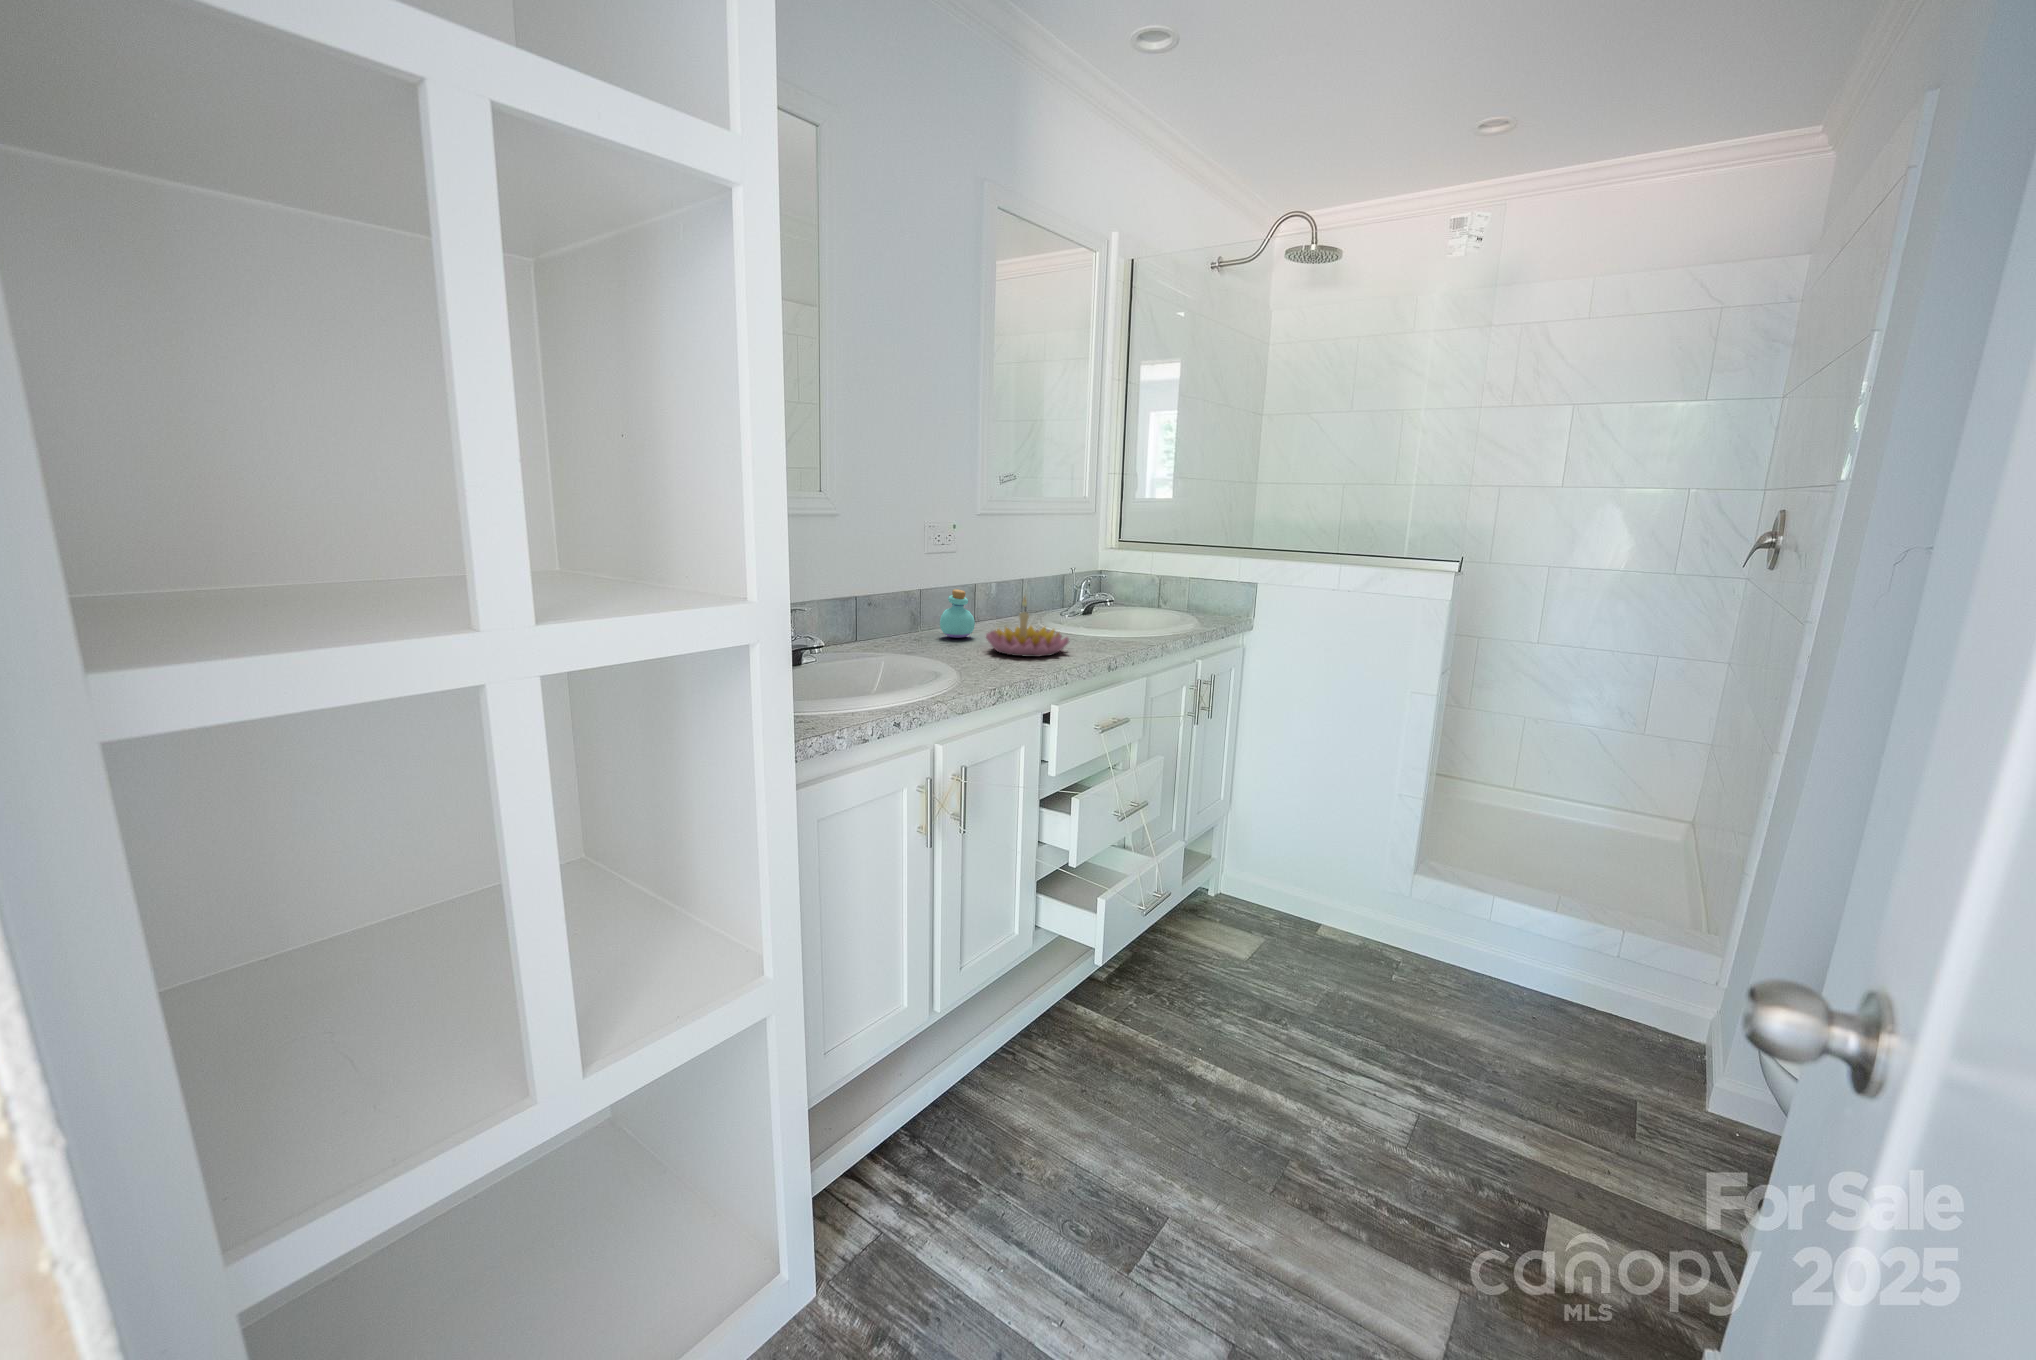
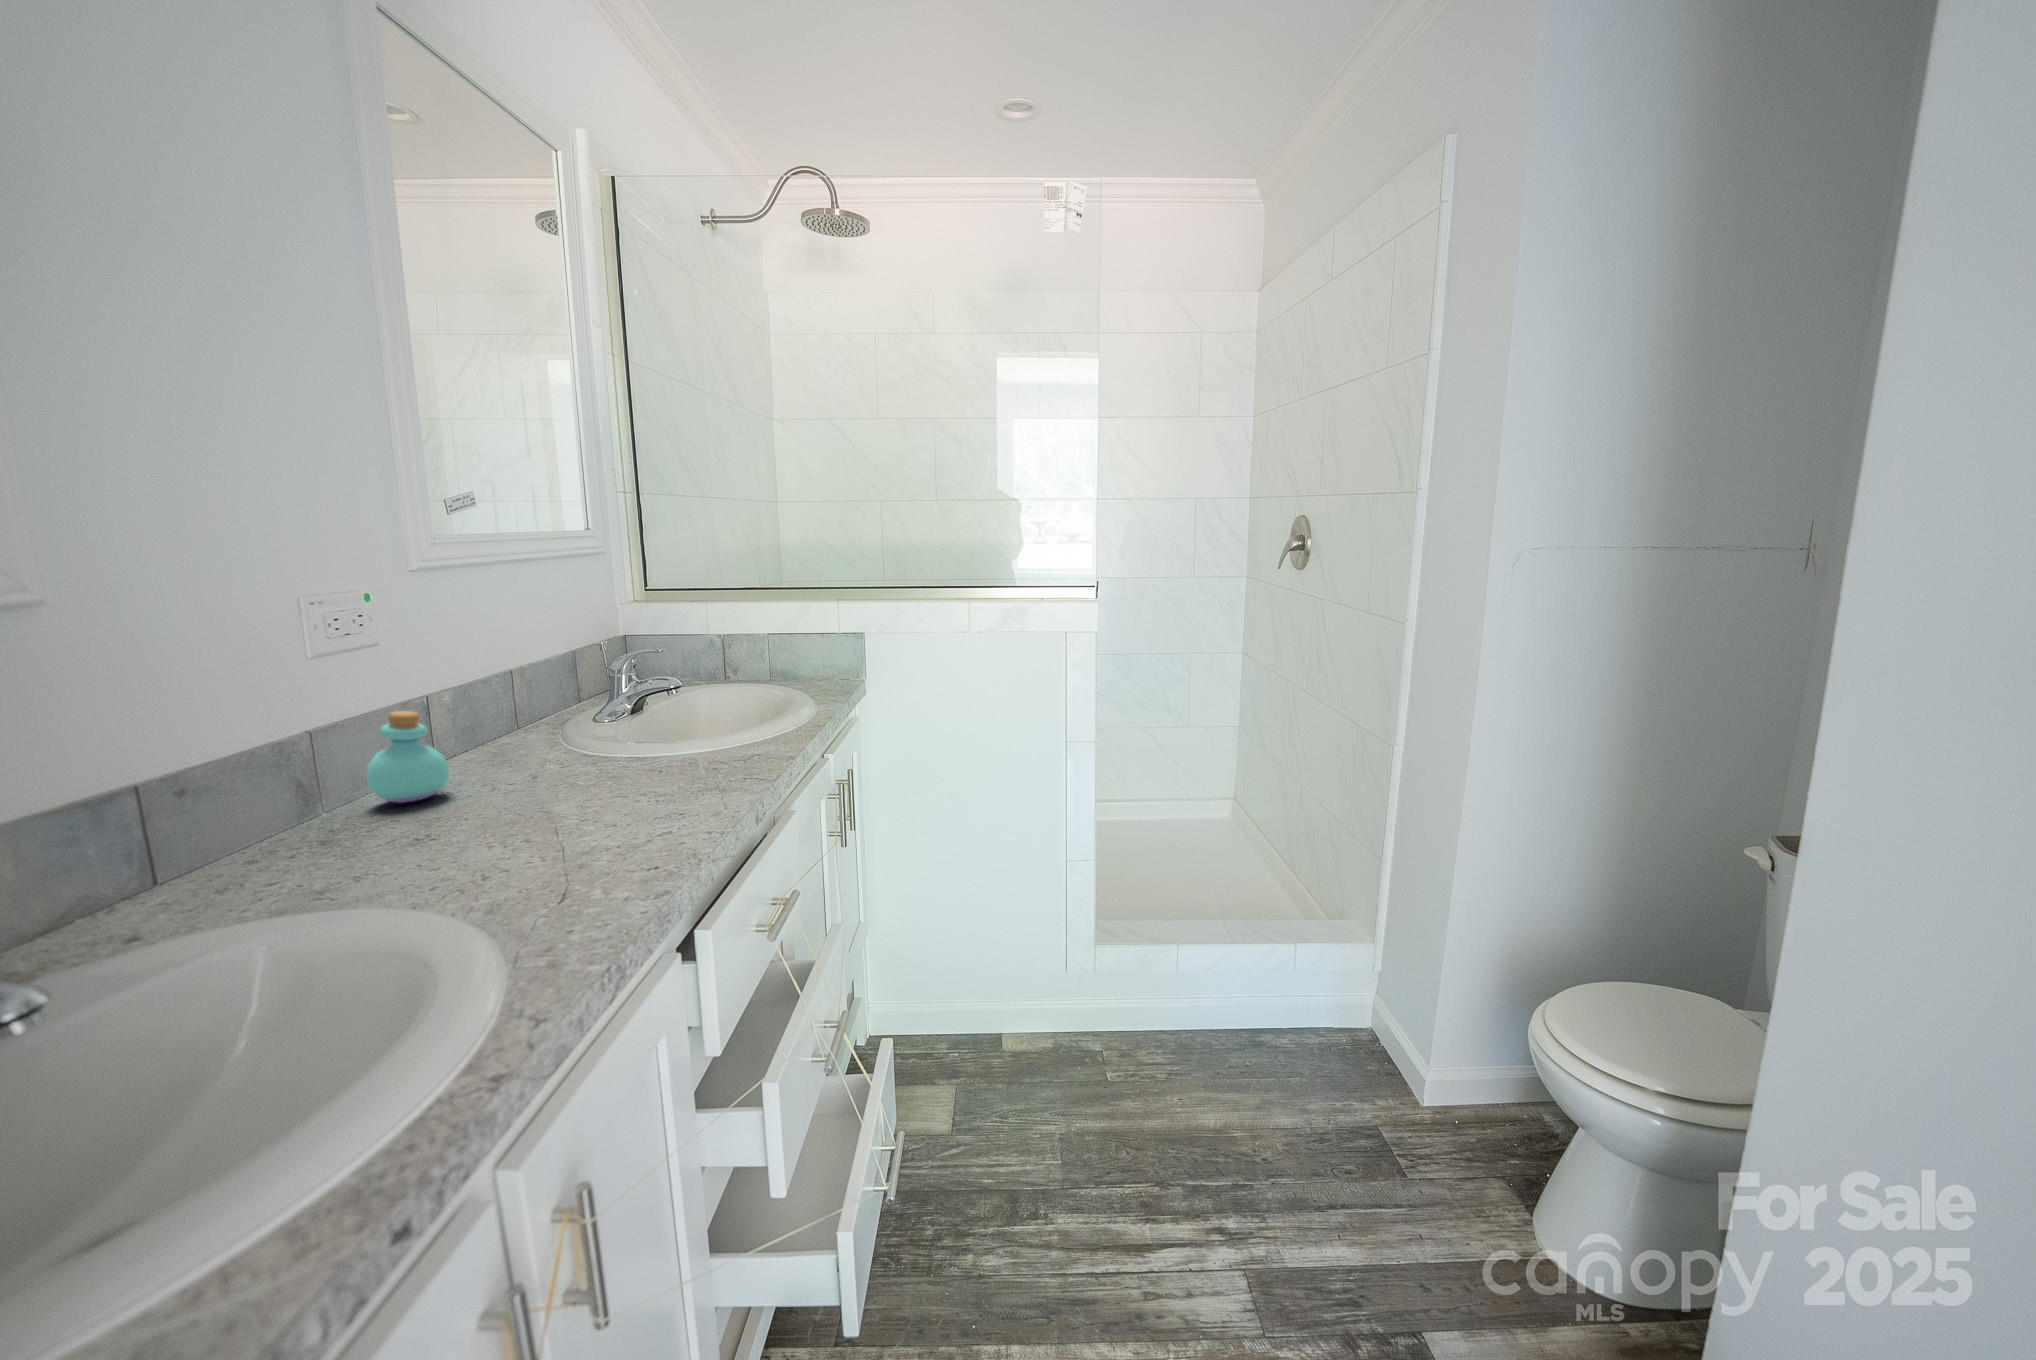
candle holder: present [986,597,1069,657] -> none [488,703,663,820]

